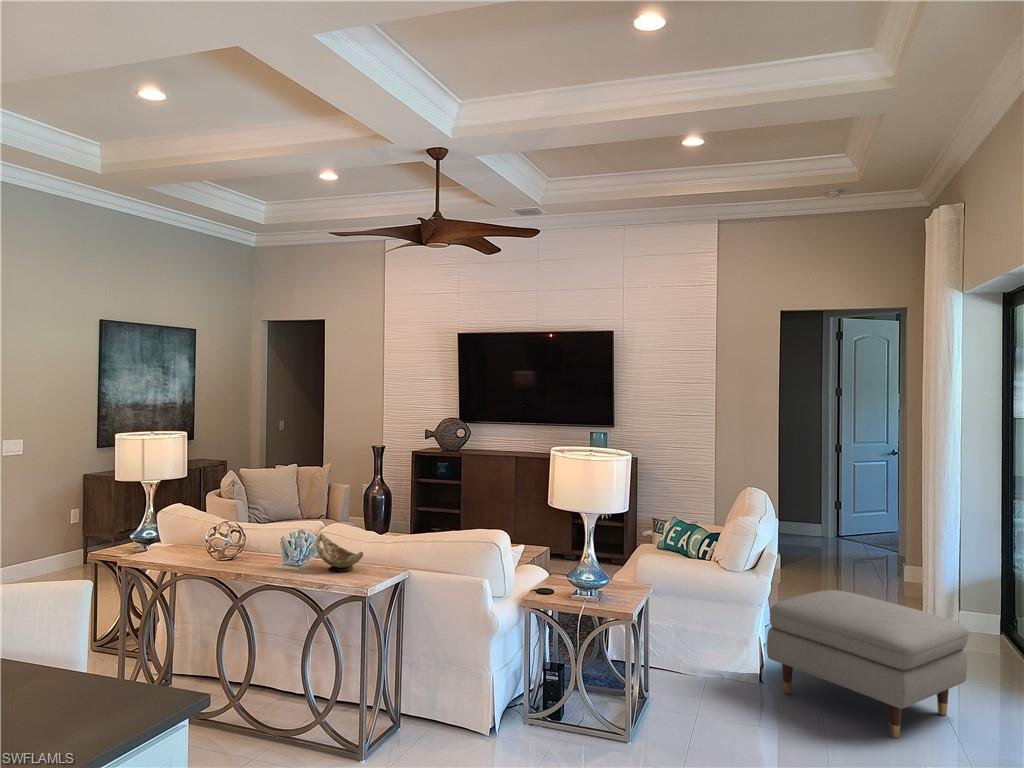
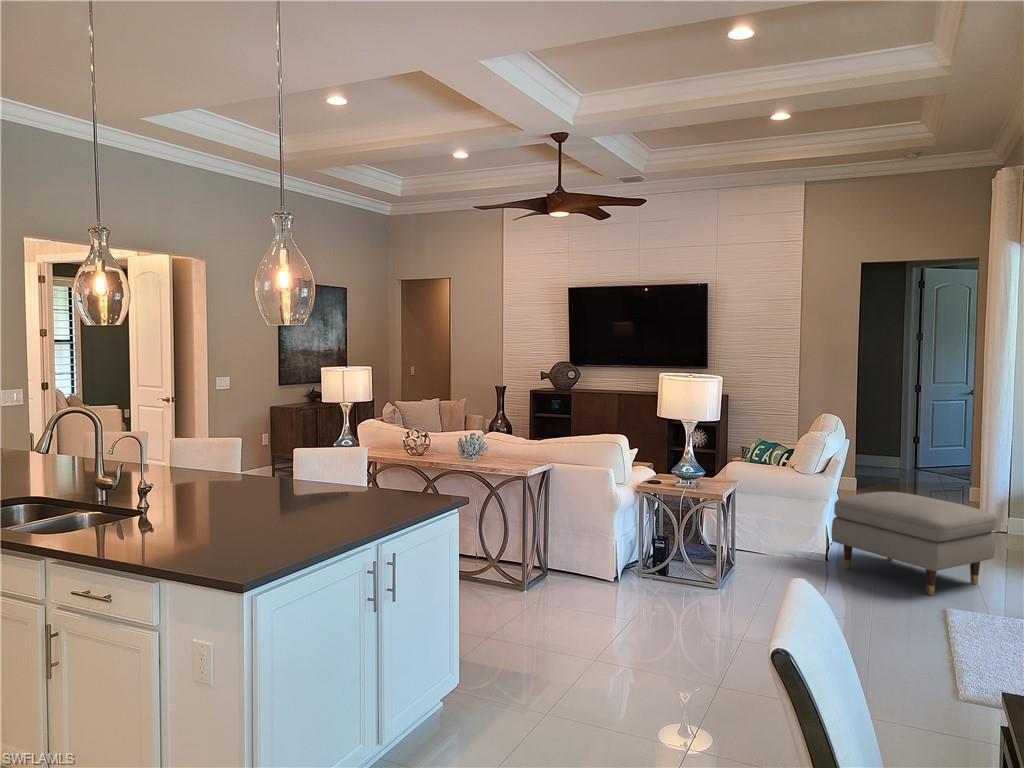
decorative bowl: present [316,534,363,572] -> none [486,436,521,463]

